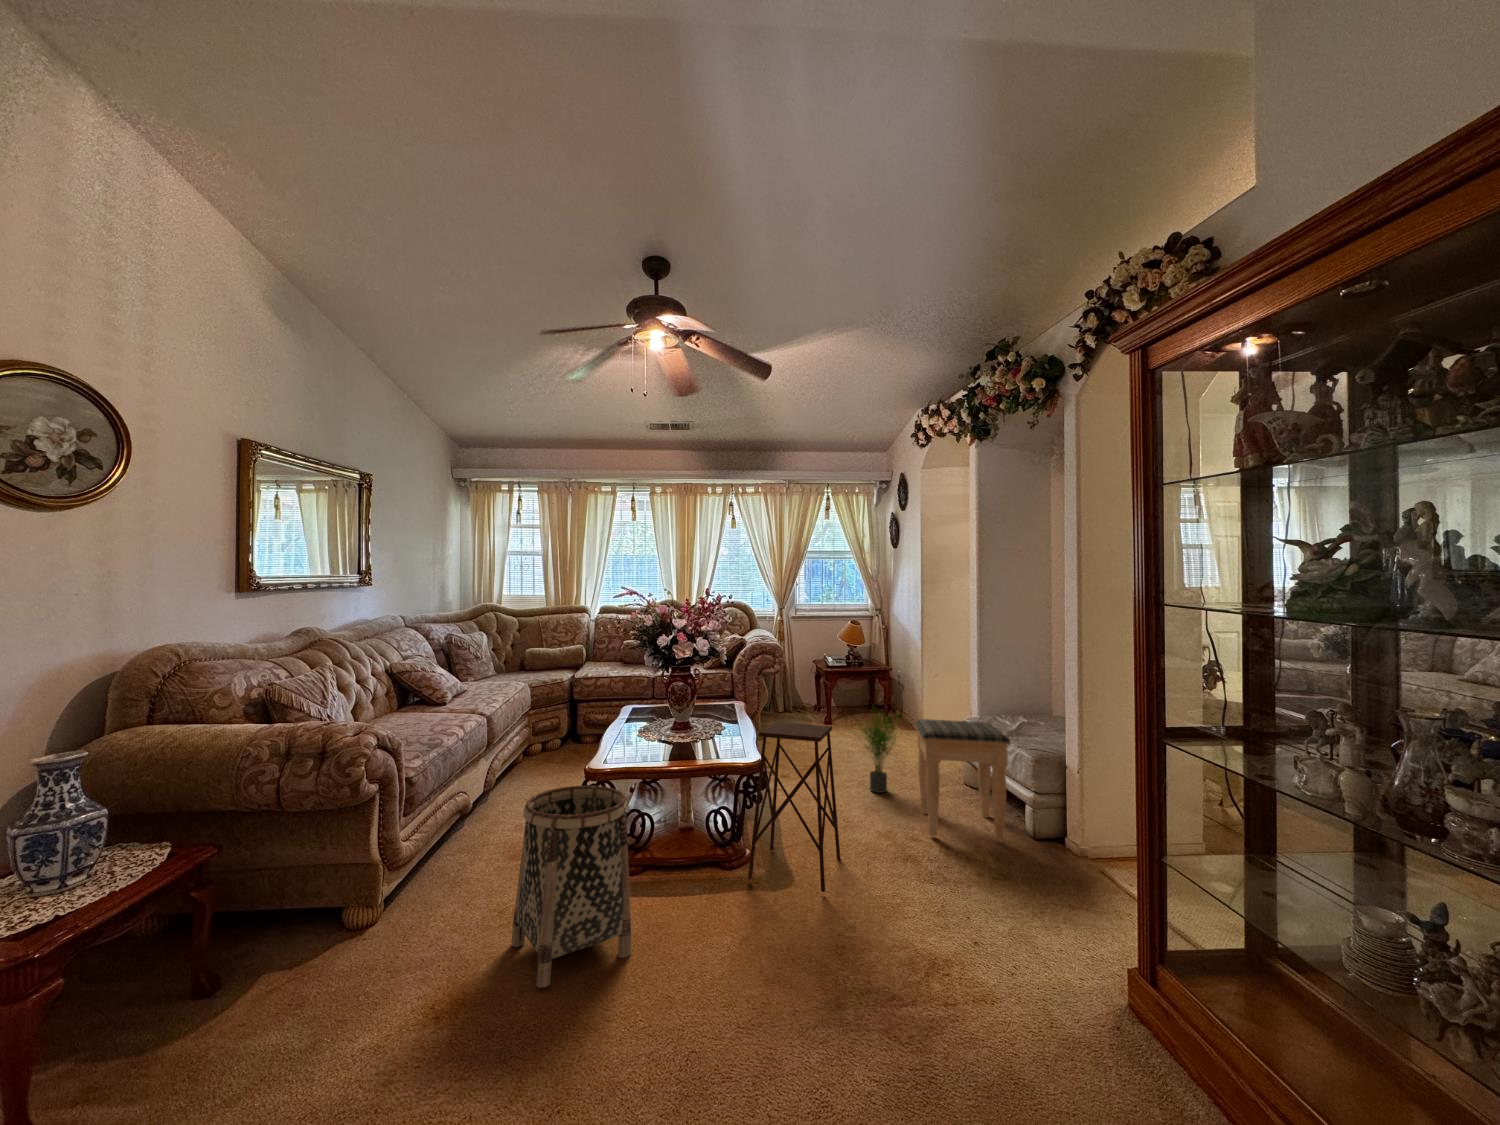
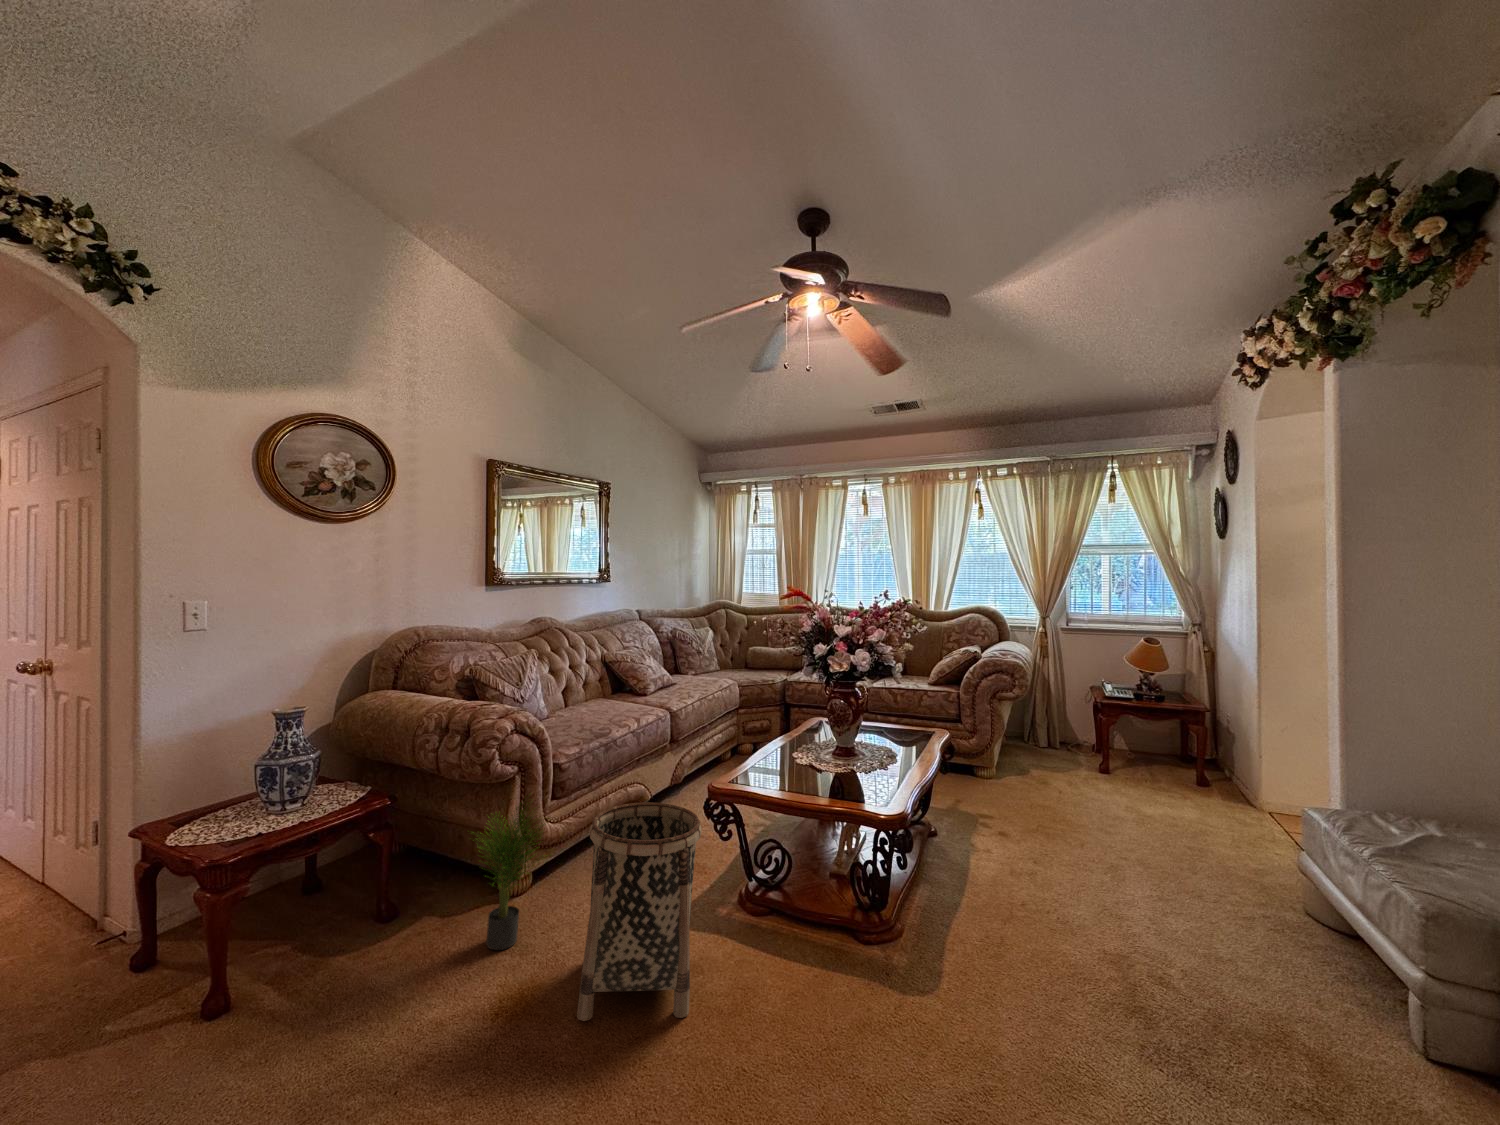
potted plant: present [855,712,896,793] -> present [479,804,544,950]
footstool: present [914,719,1011,842] -> none [1177,797,1363,1043]
side table: present [748,722,840,892] -> none [871,767,1019,1022]

